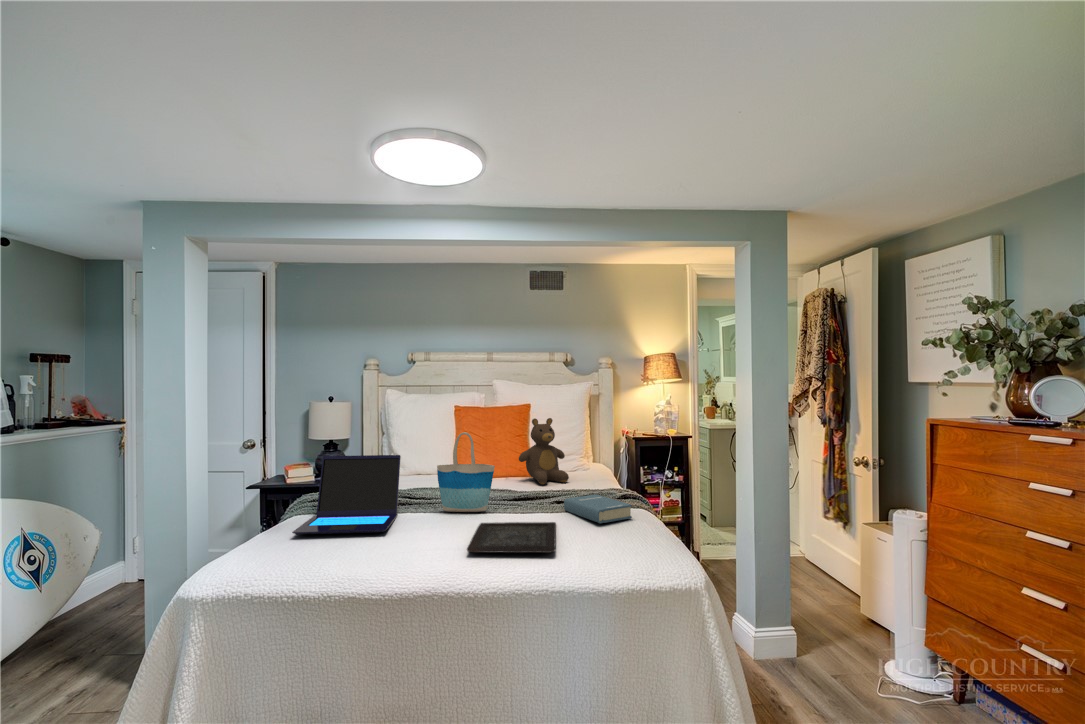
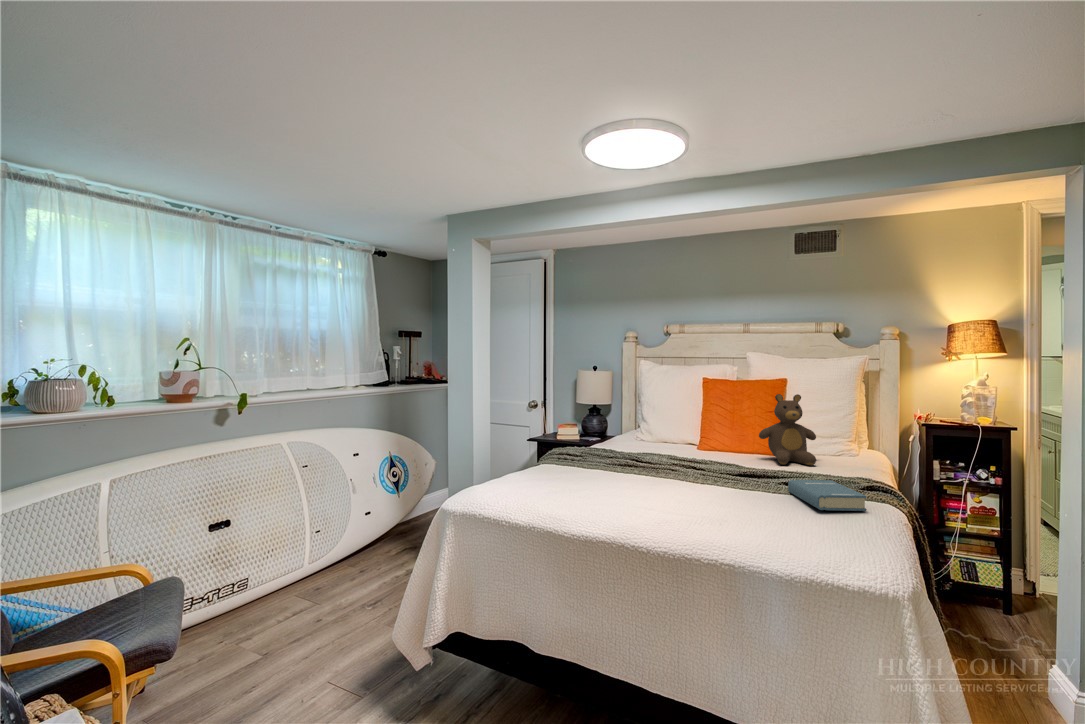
tote bag: present [437,432,495,512] -> none [657,403,713,481]
laptop: present [292,455,401,534] -> none [532,416,627,485]
tray: present [467,522,556,553] -> none [662,491,770,527]

